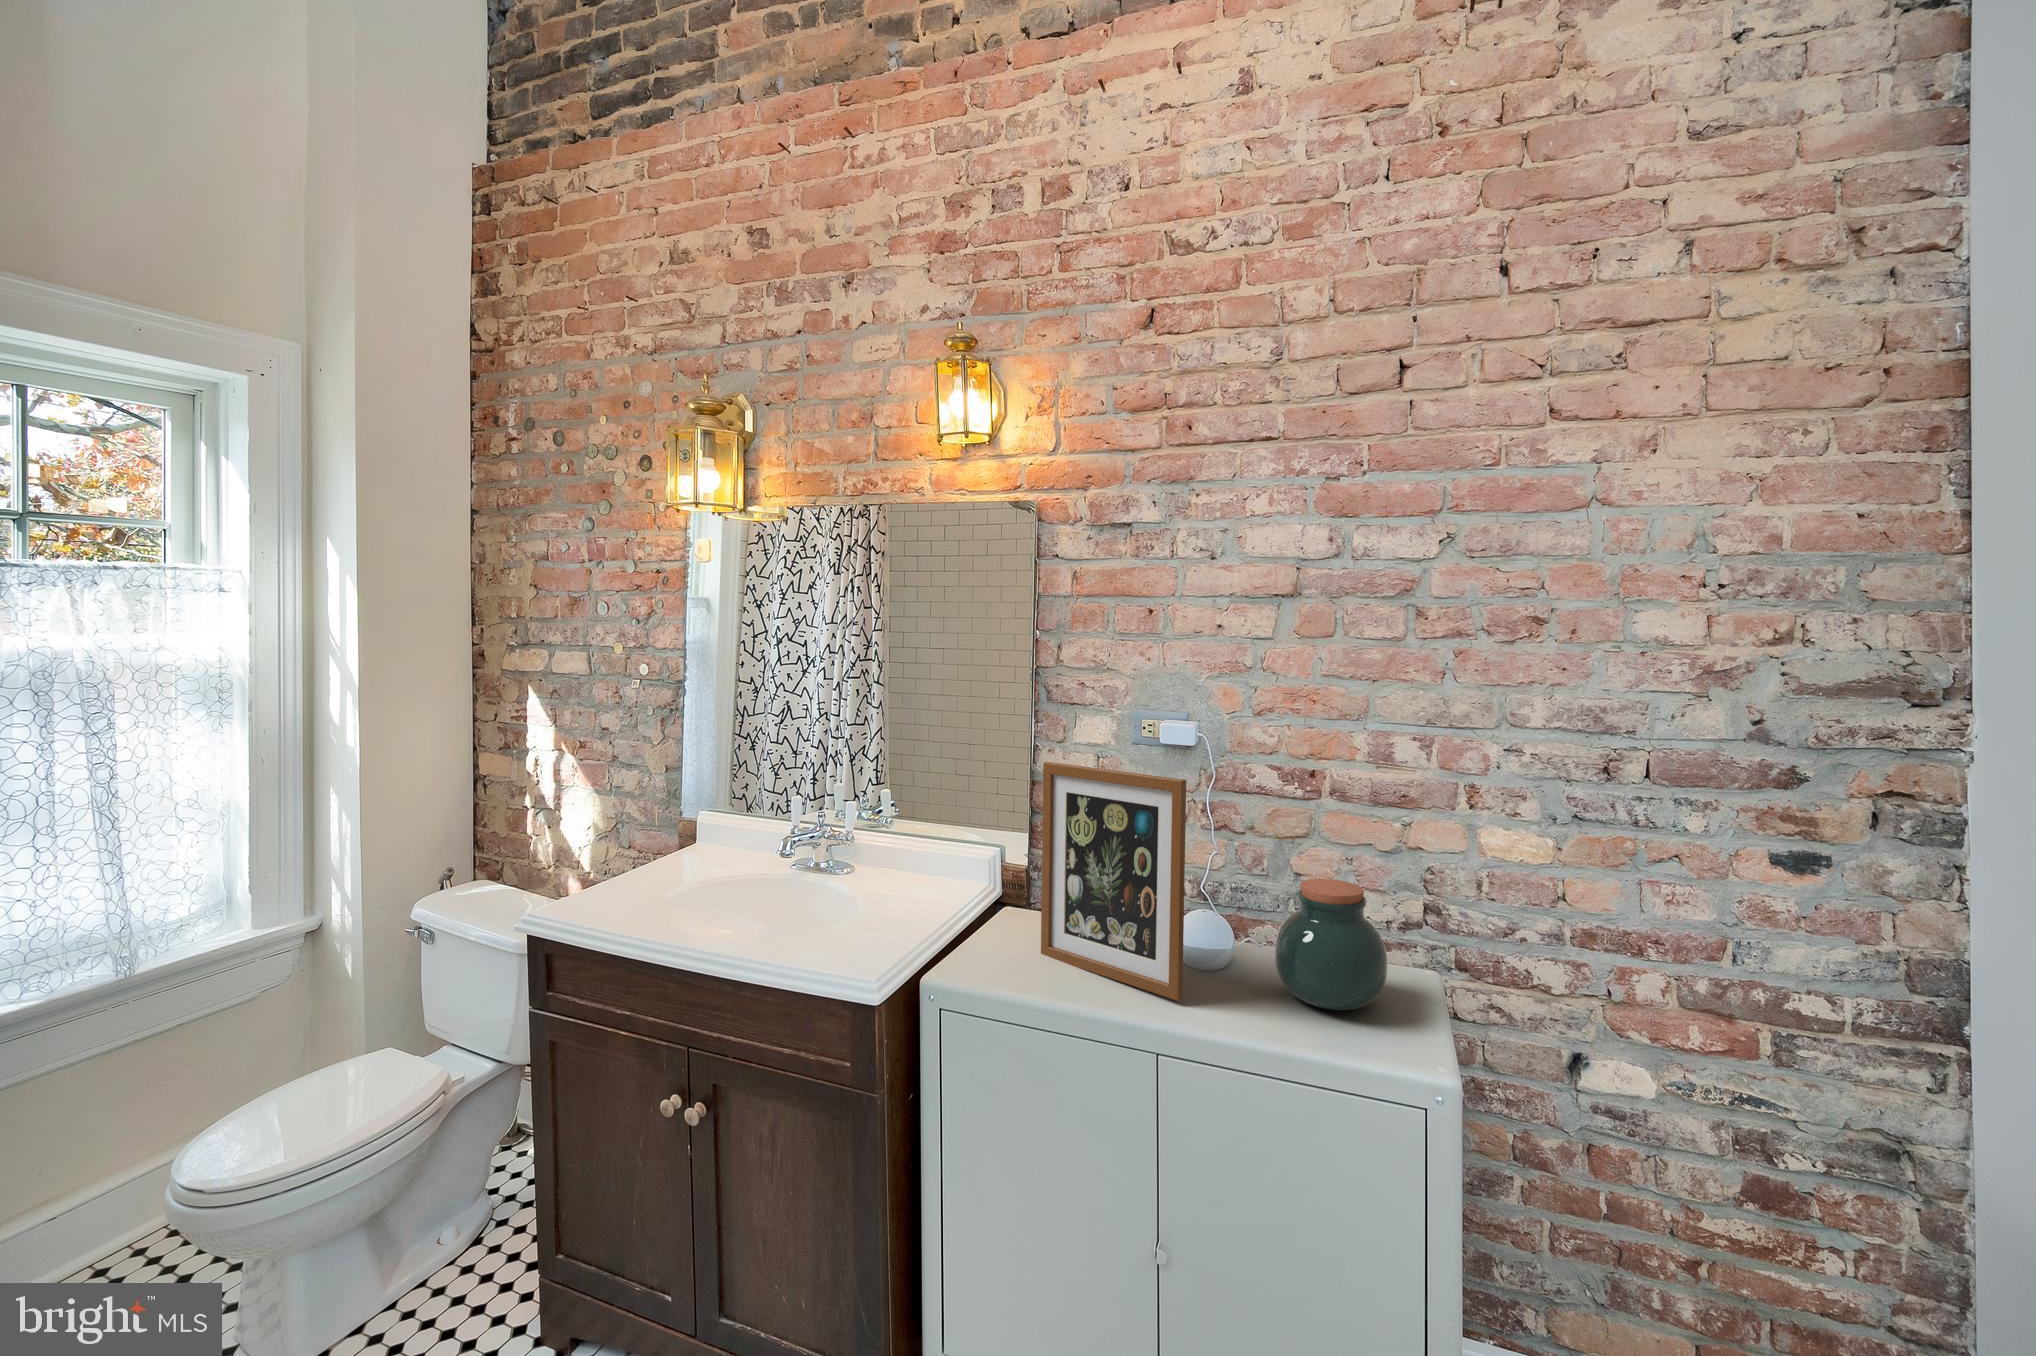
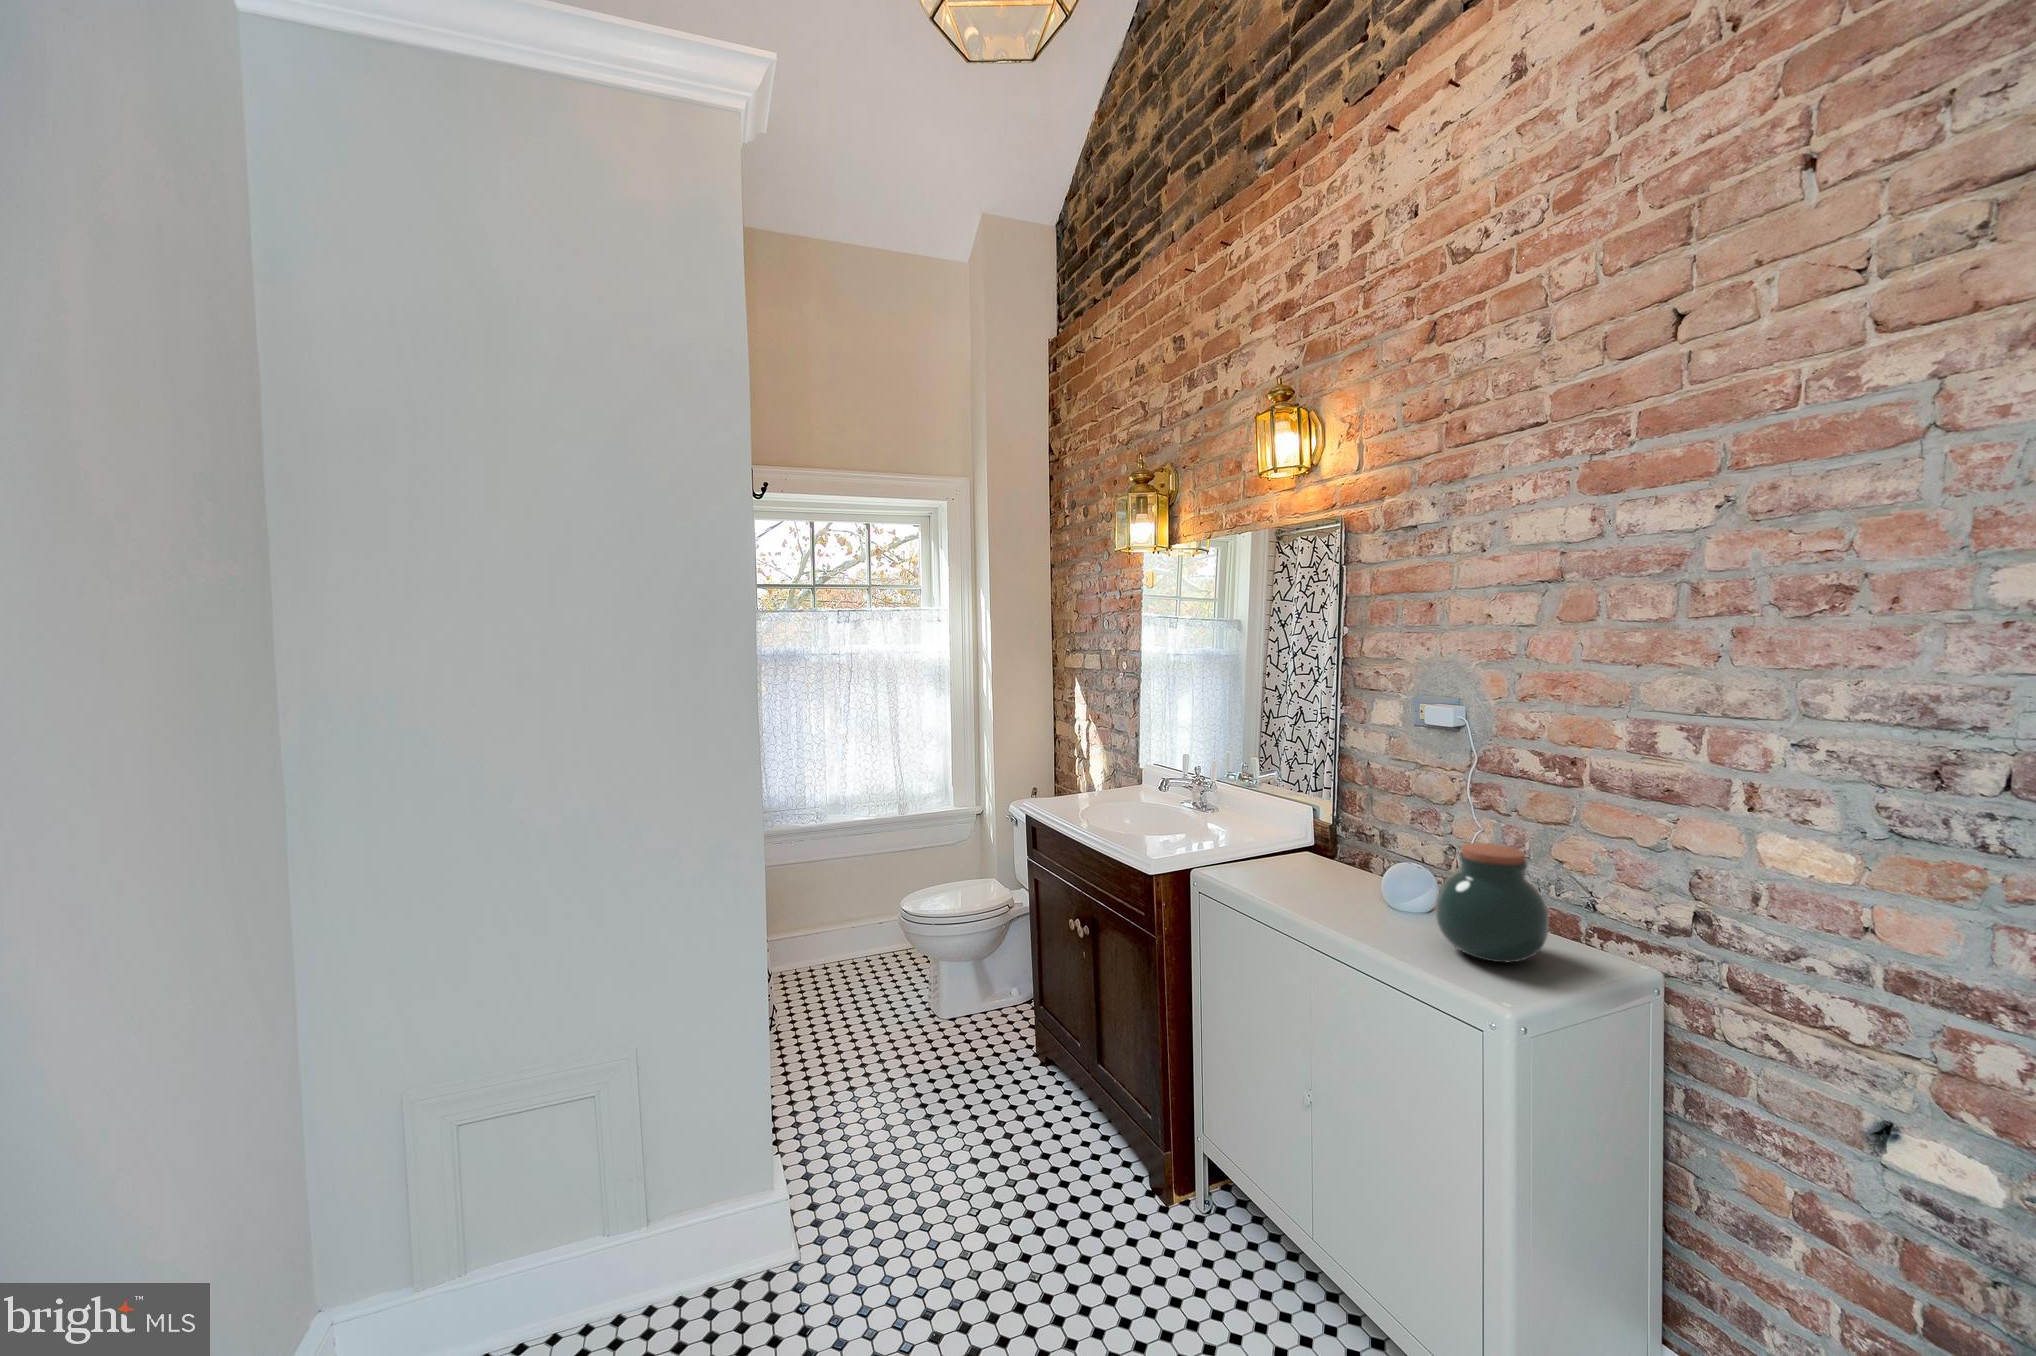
picture frame: present [1041,762,1186,1001] -> none [1283,723,1352,918]

